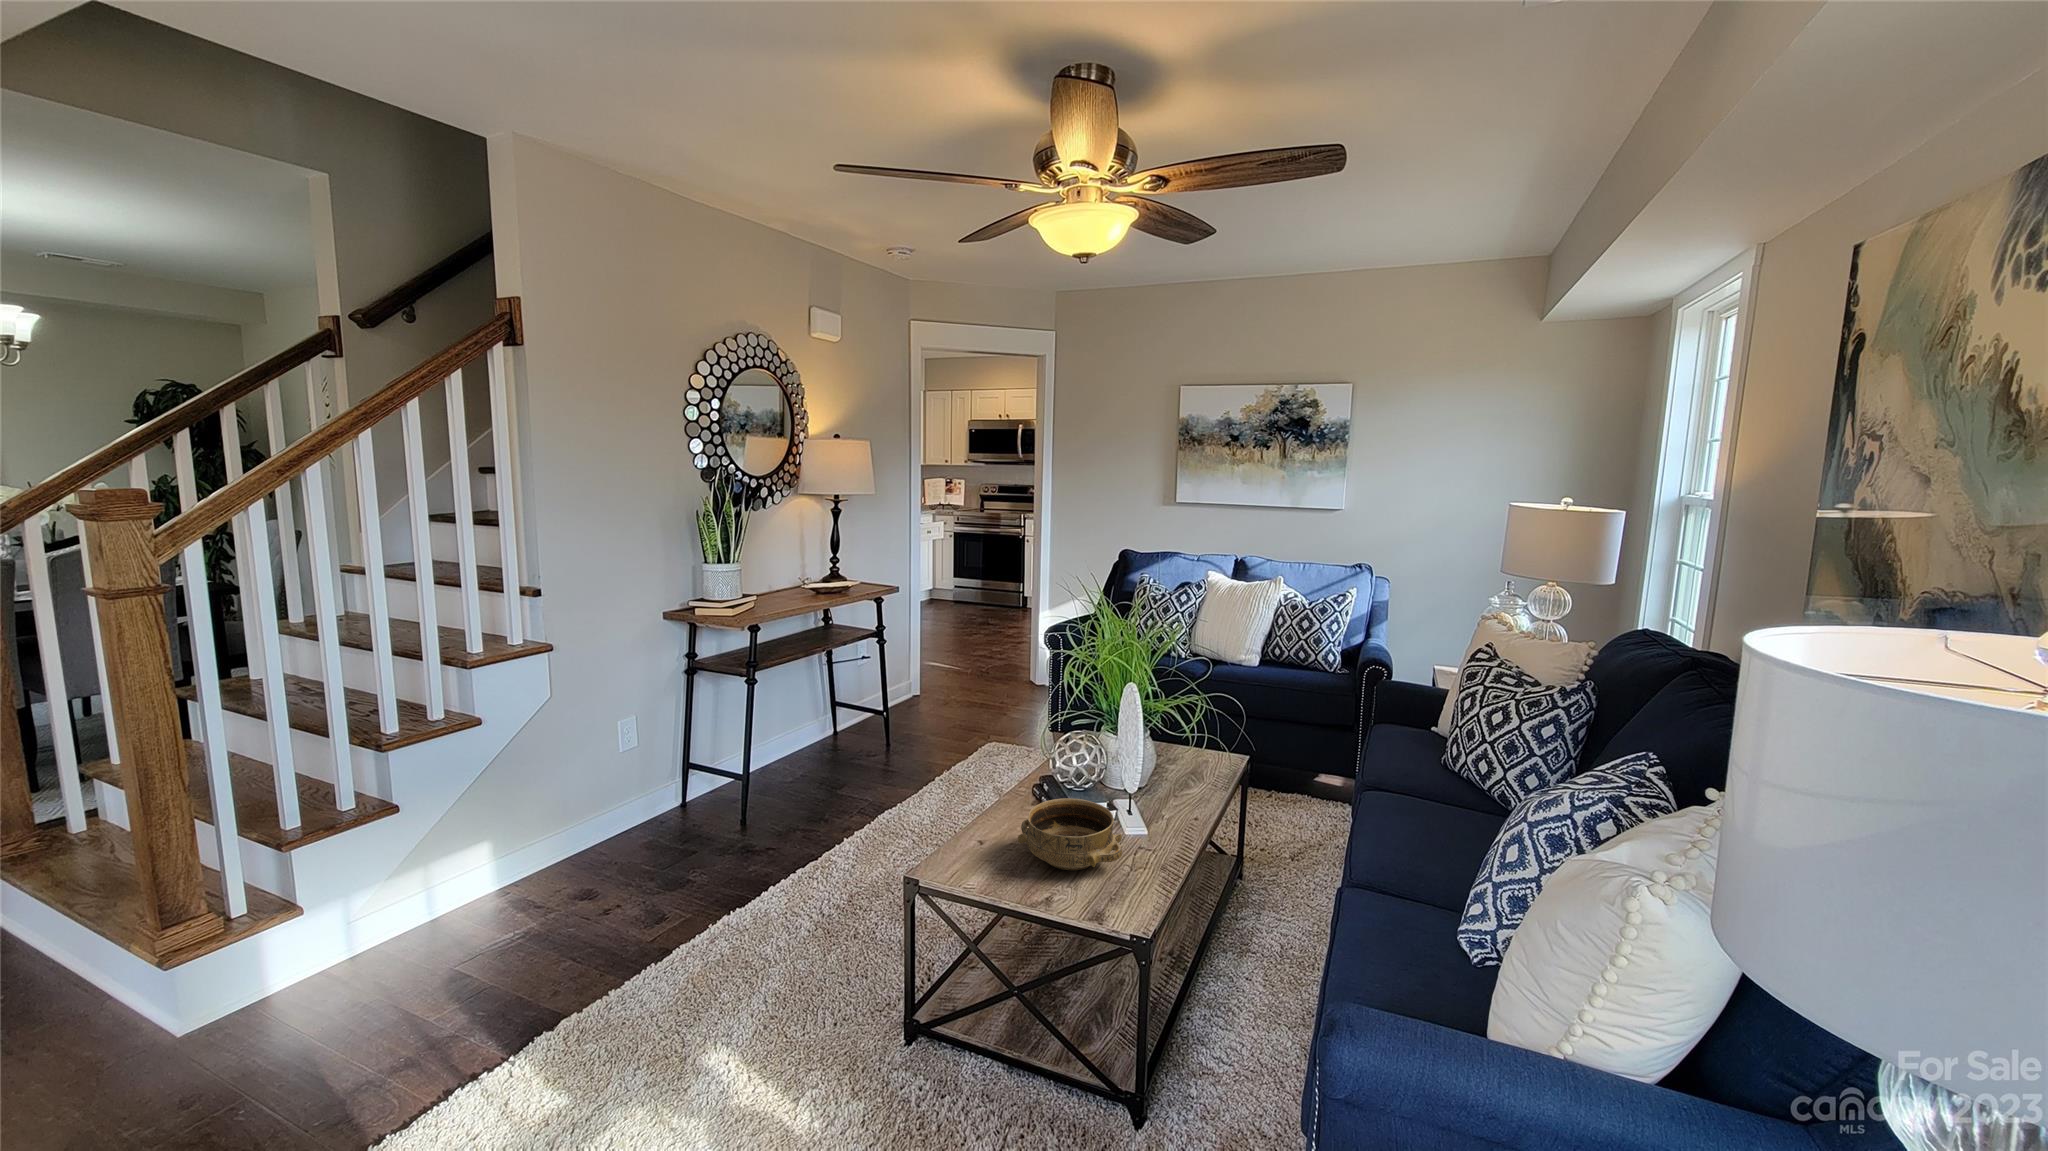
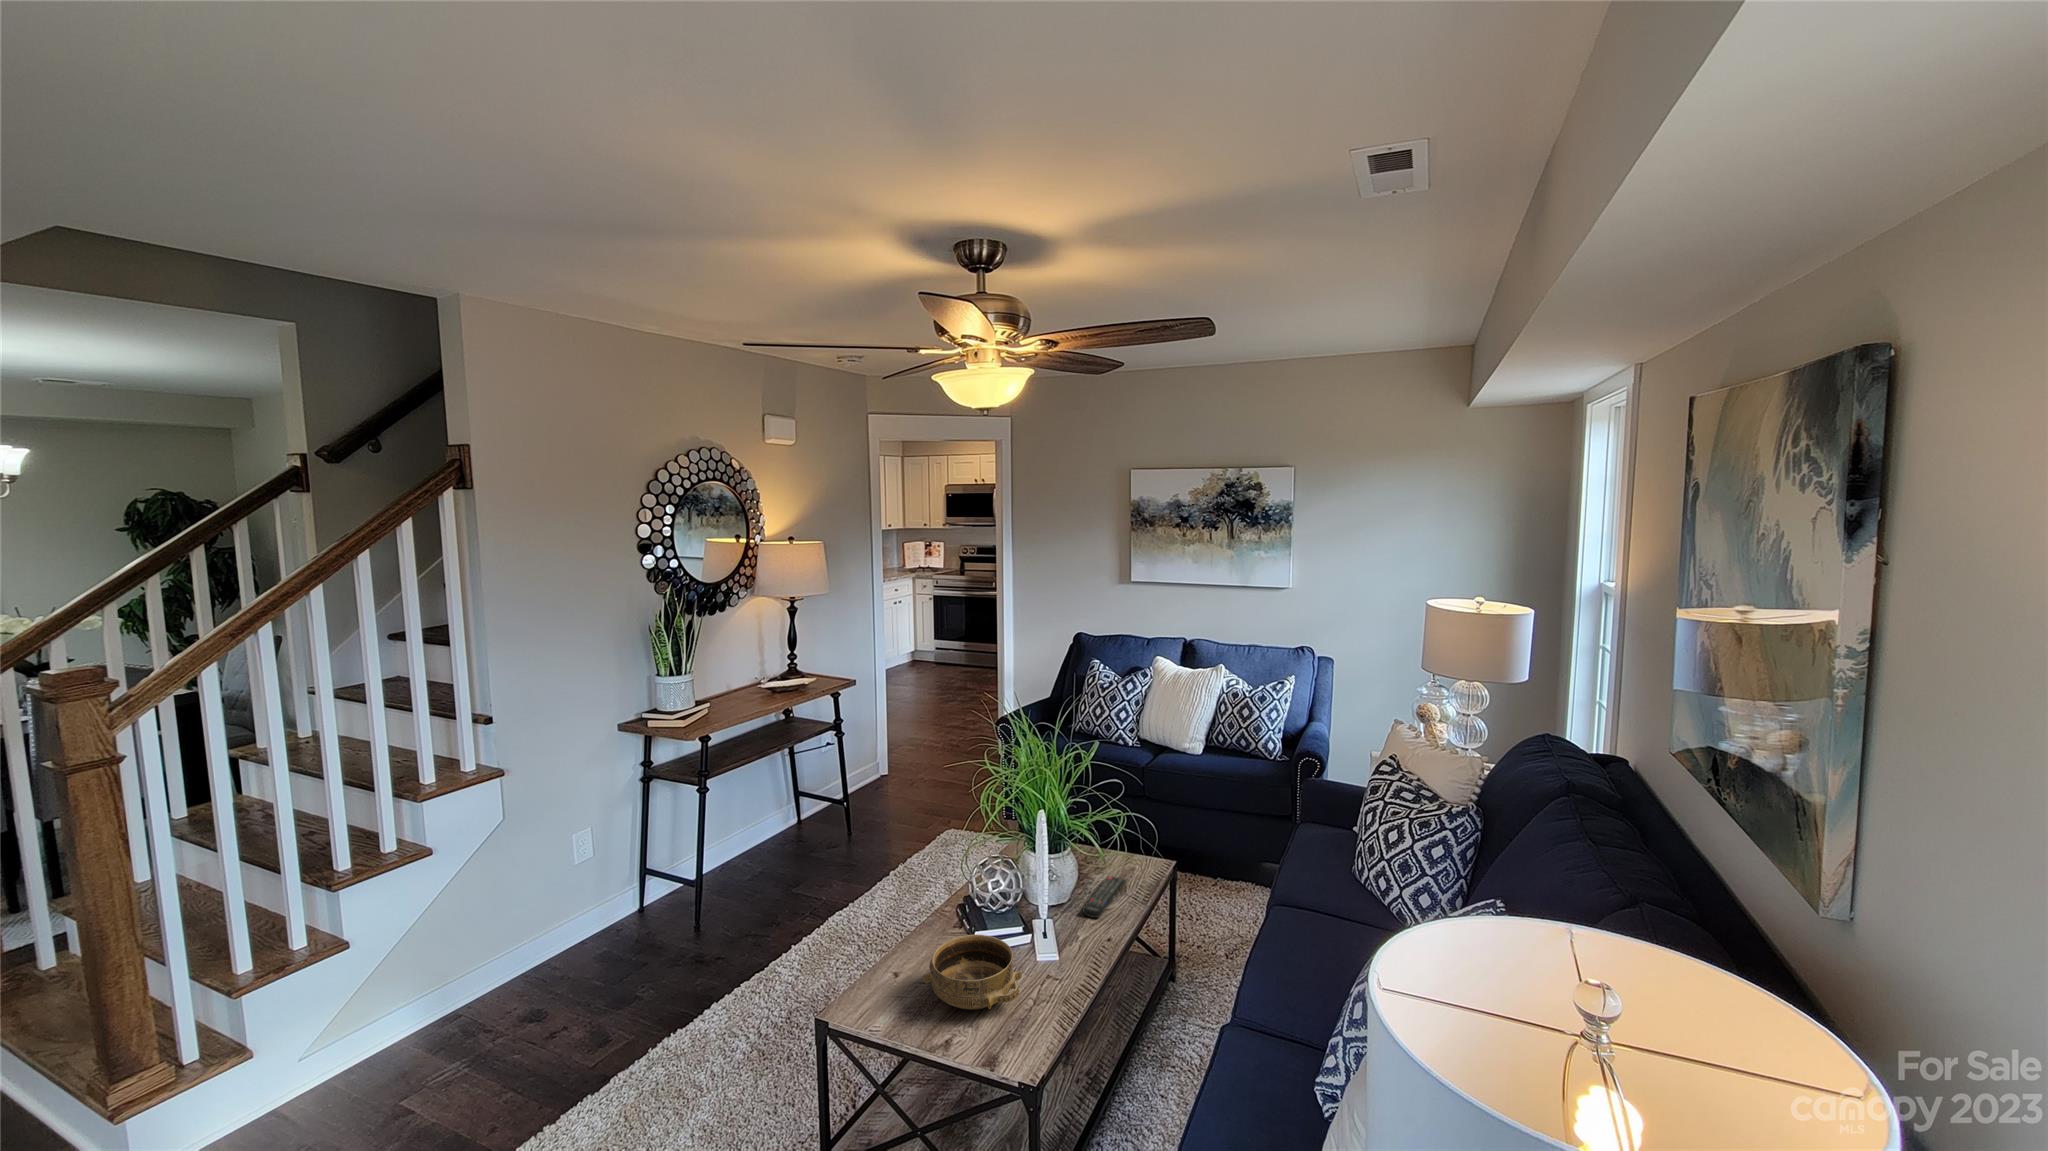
remote control: none [1168,760,1208,796] -> present [1082,876,1125,918]

